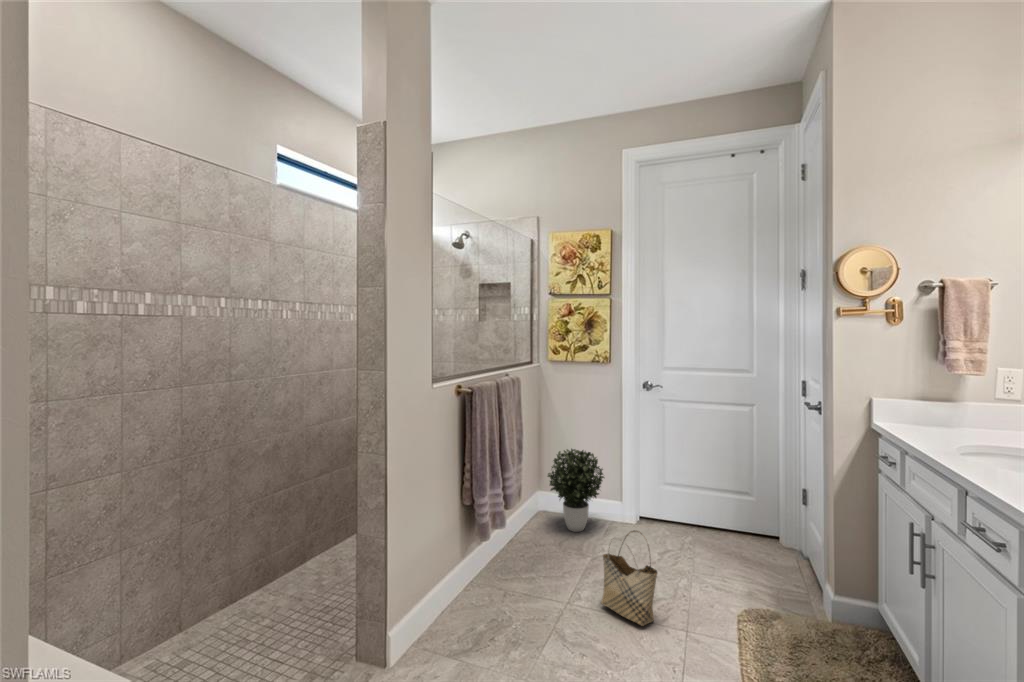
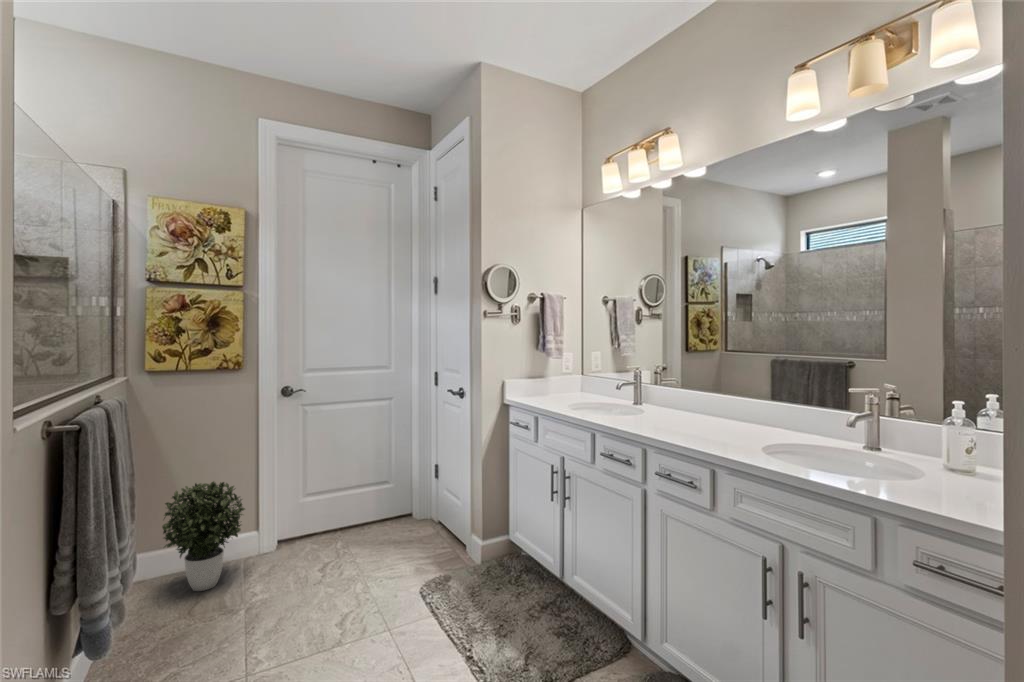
woven basket: present [601,531,658,626] -> none [295,549,365,651]

